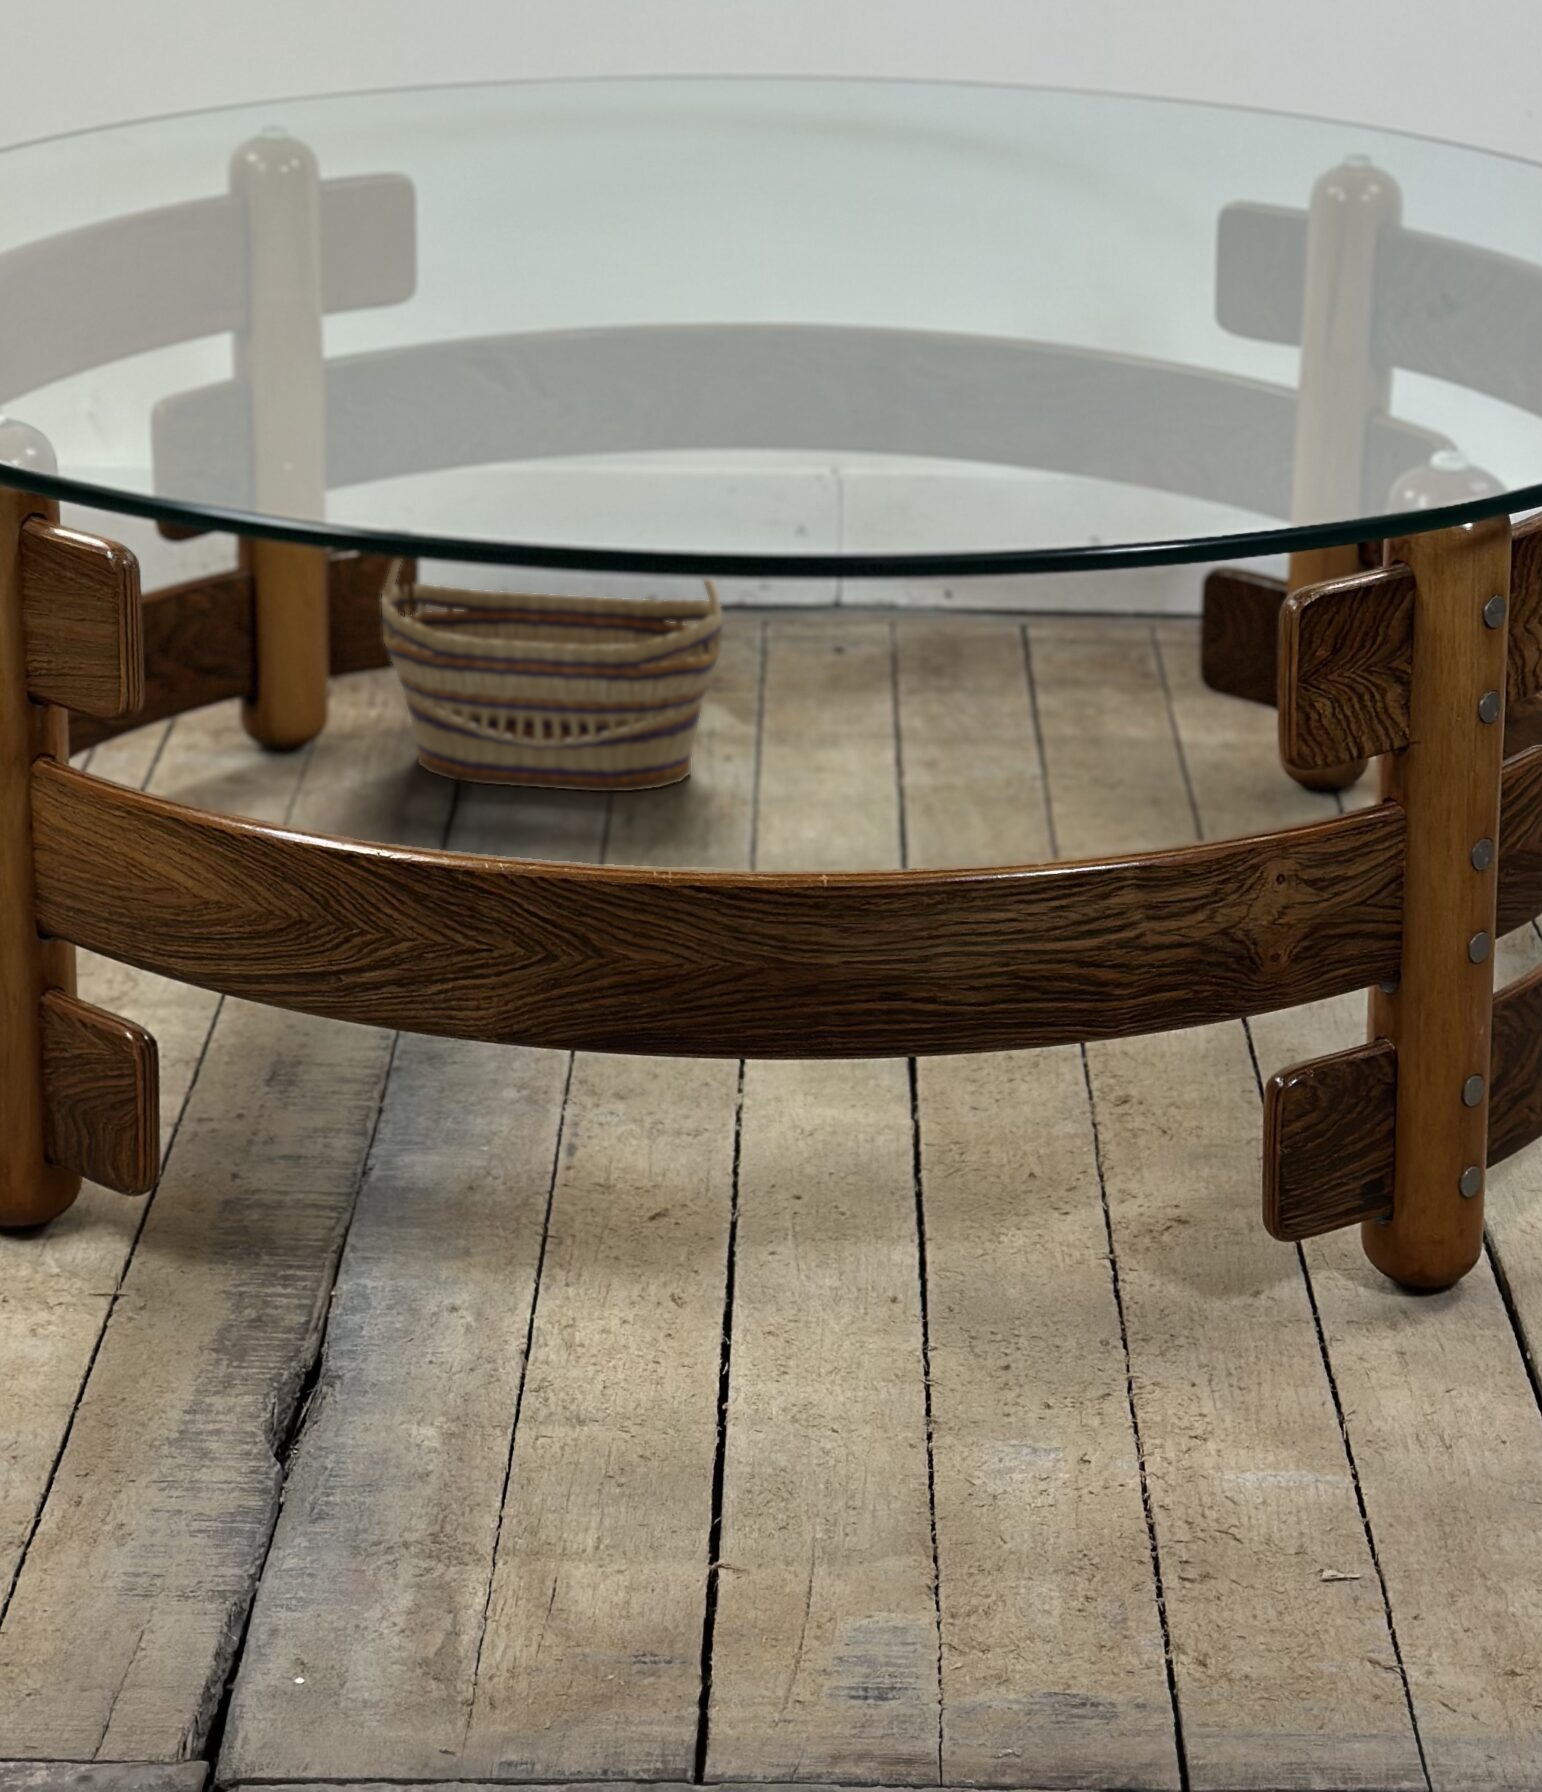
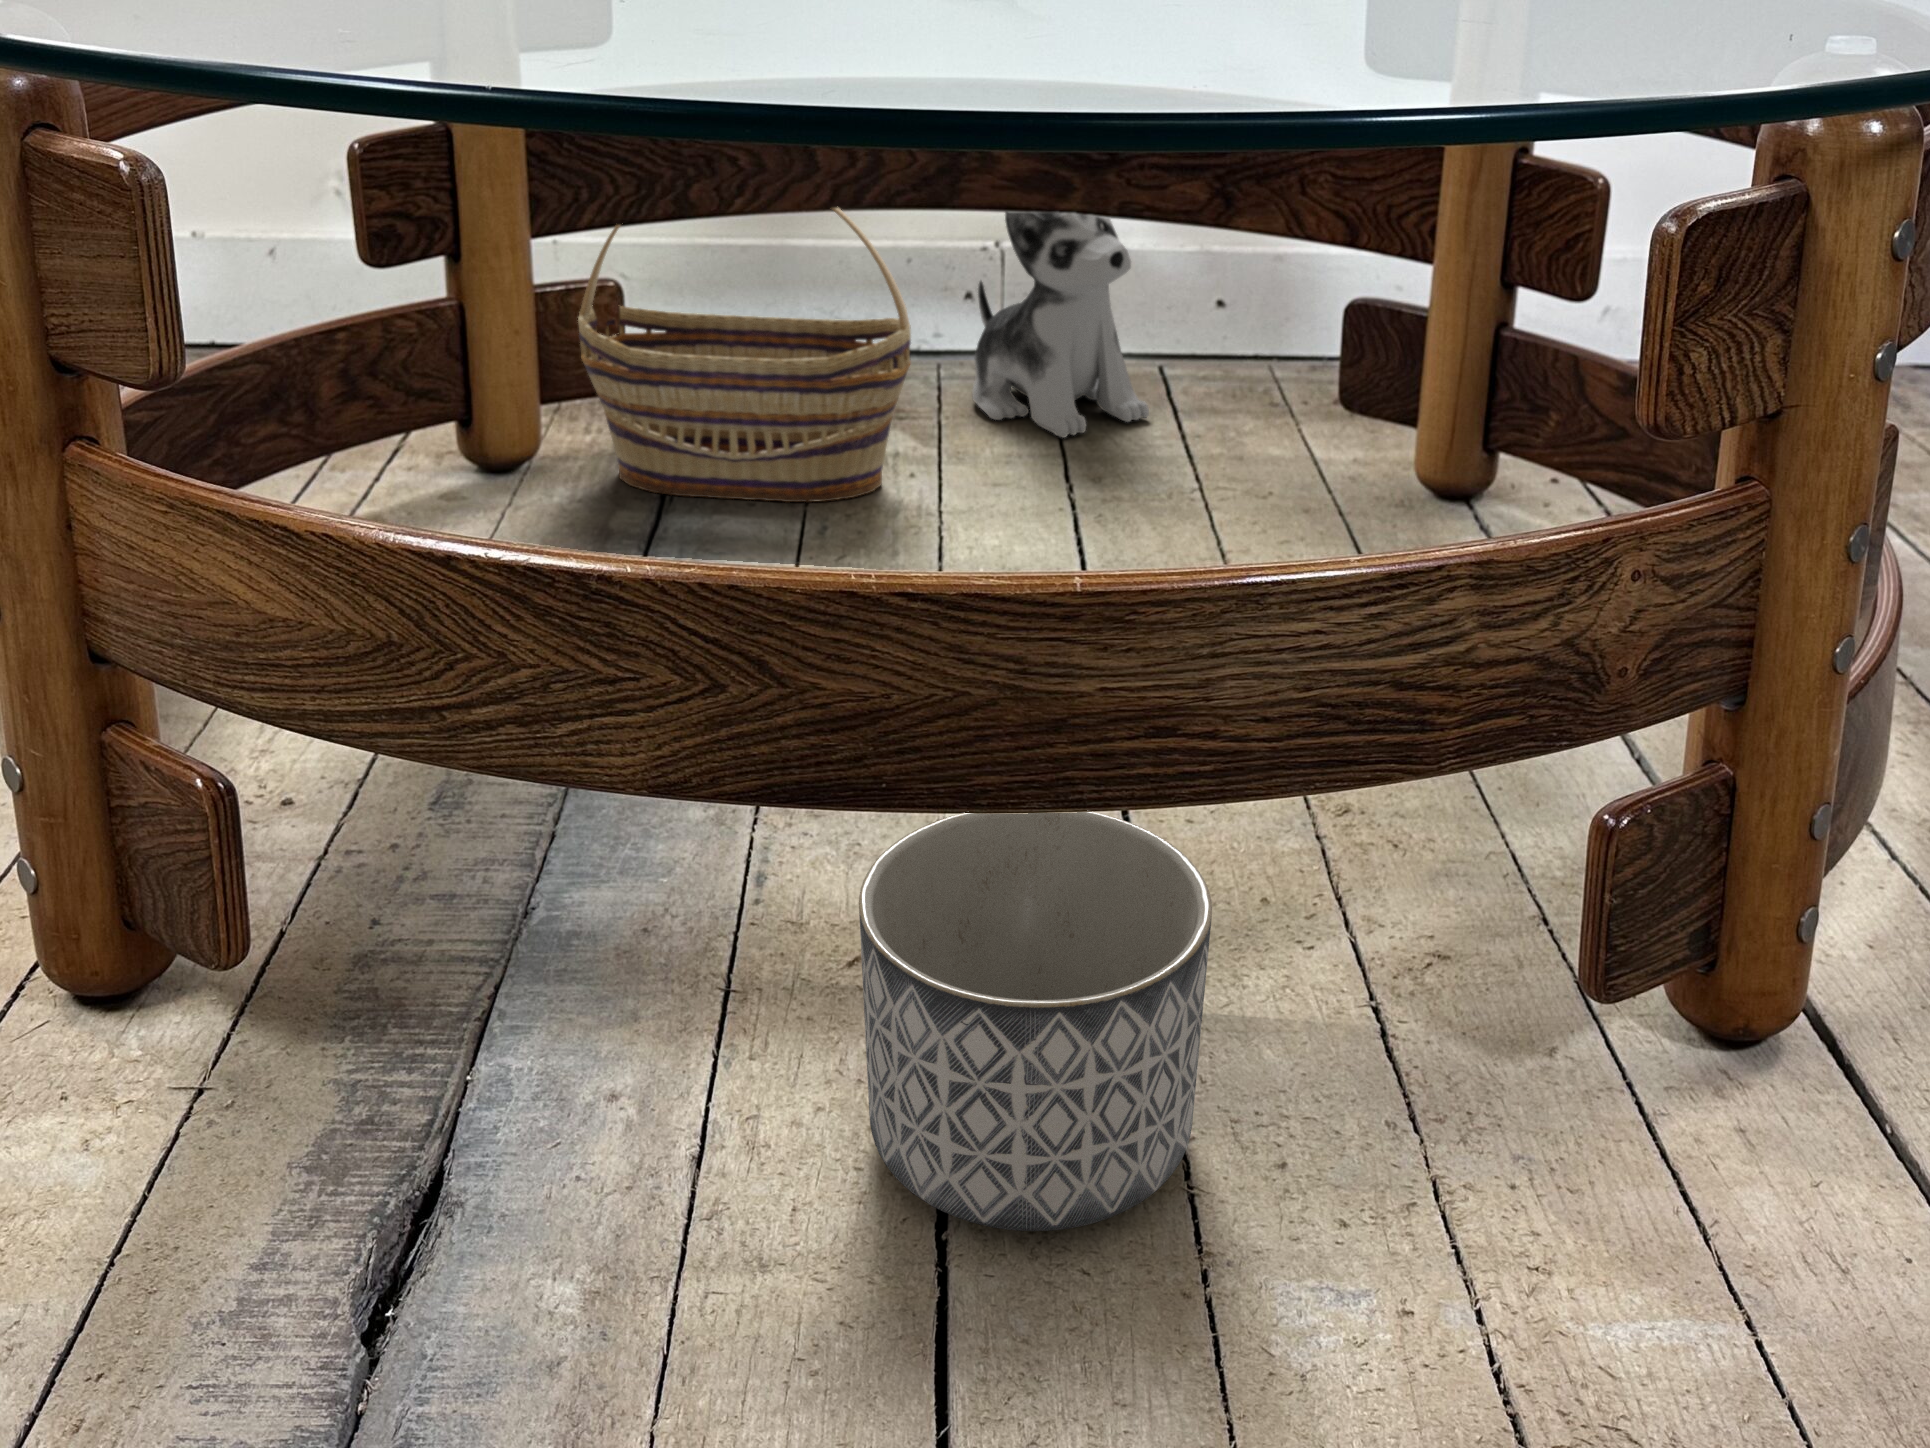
plush toy: none [791,428,982,722] -> present [972,211,1149,438]
planter: none [661,1067,945,1402] -> present [859,812,1212,1231]

